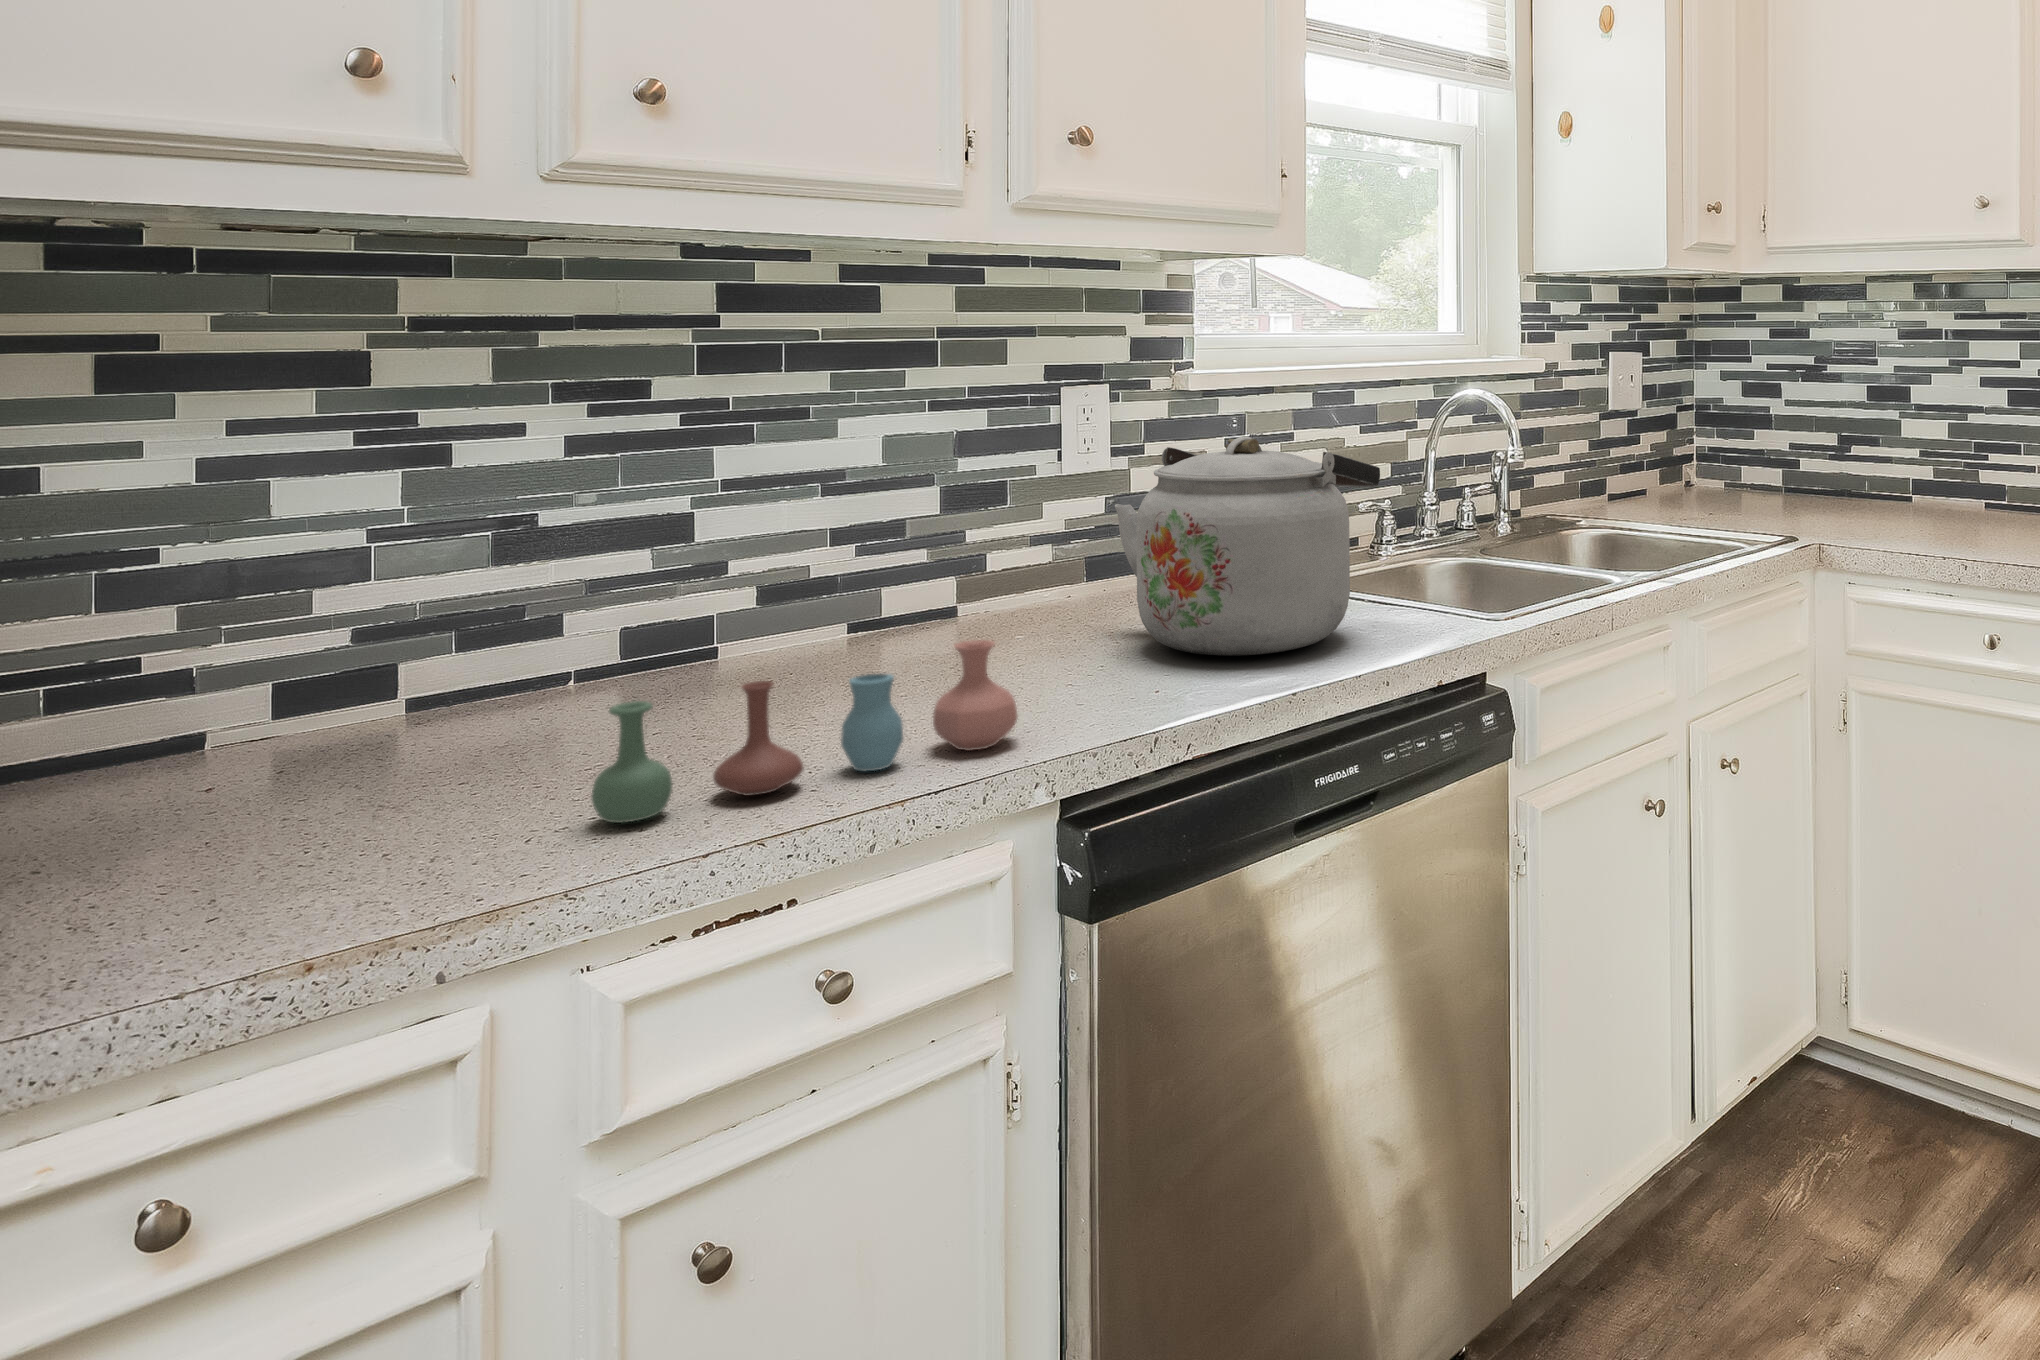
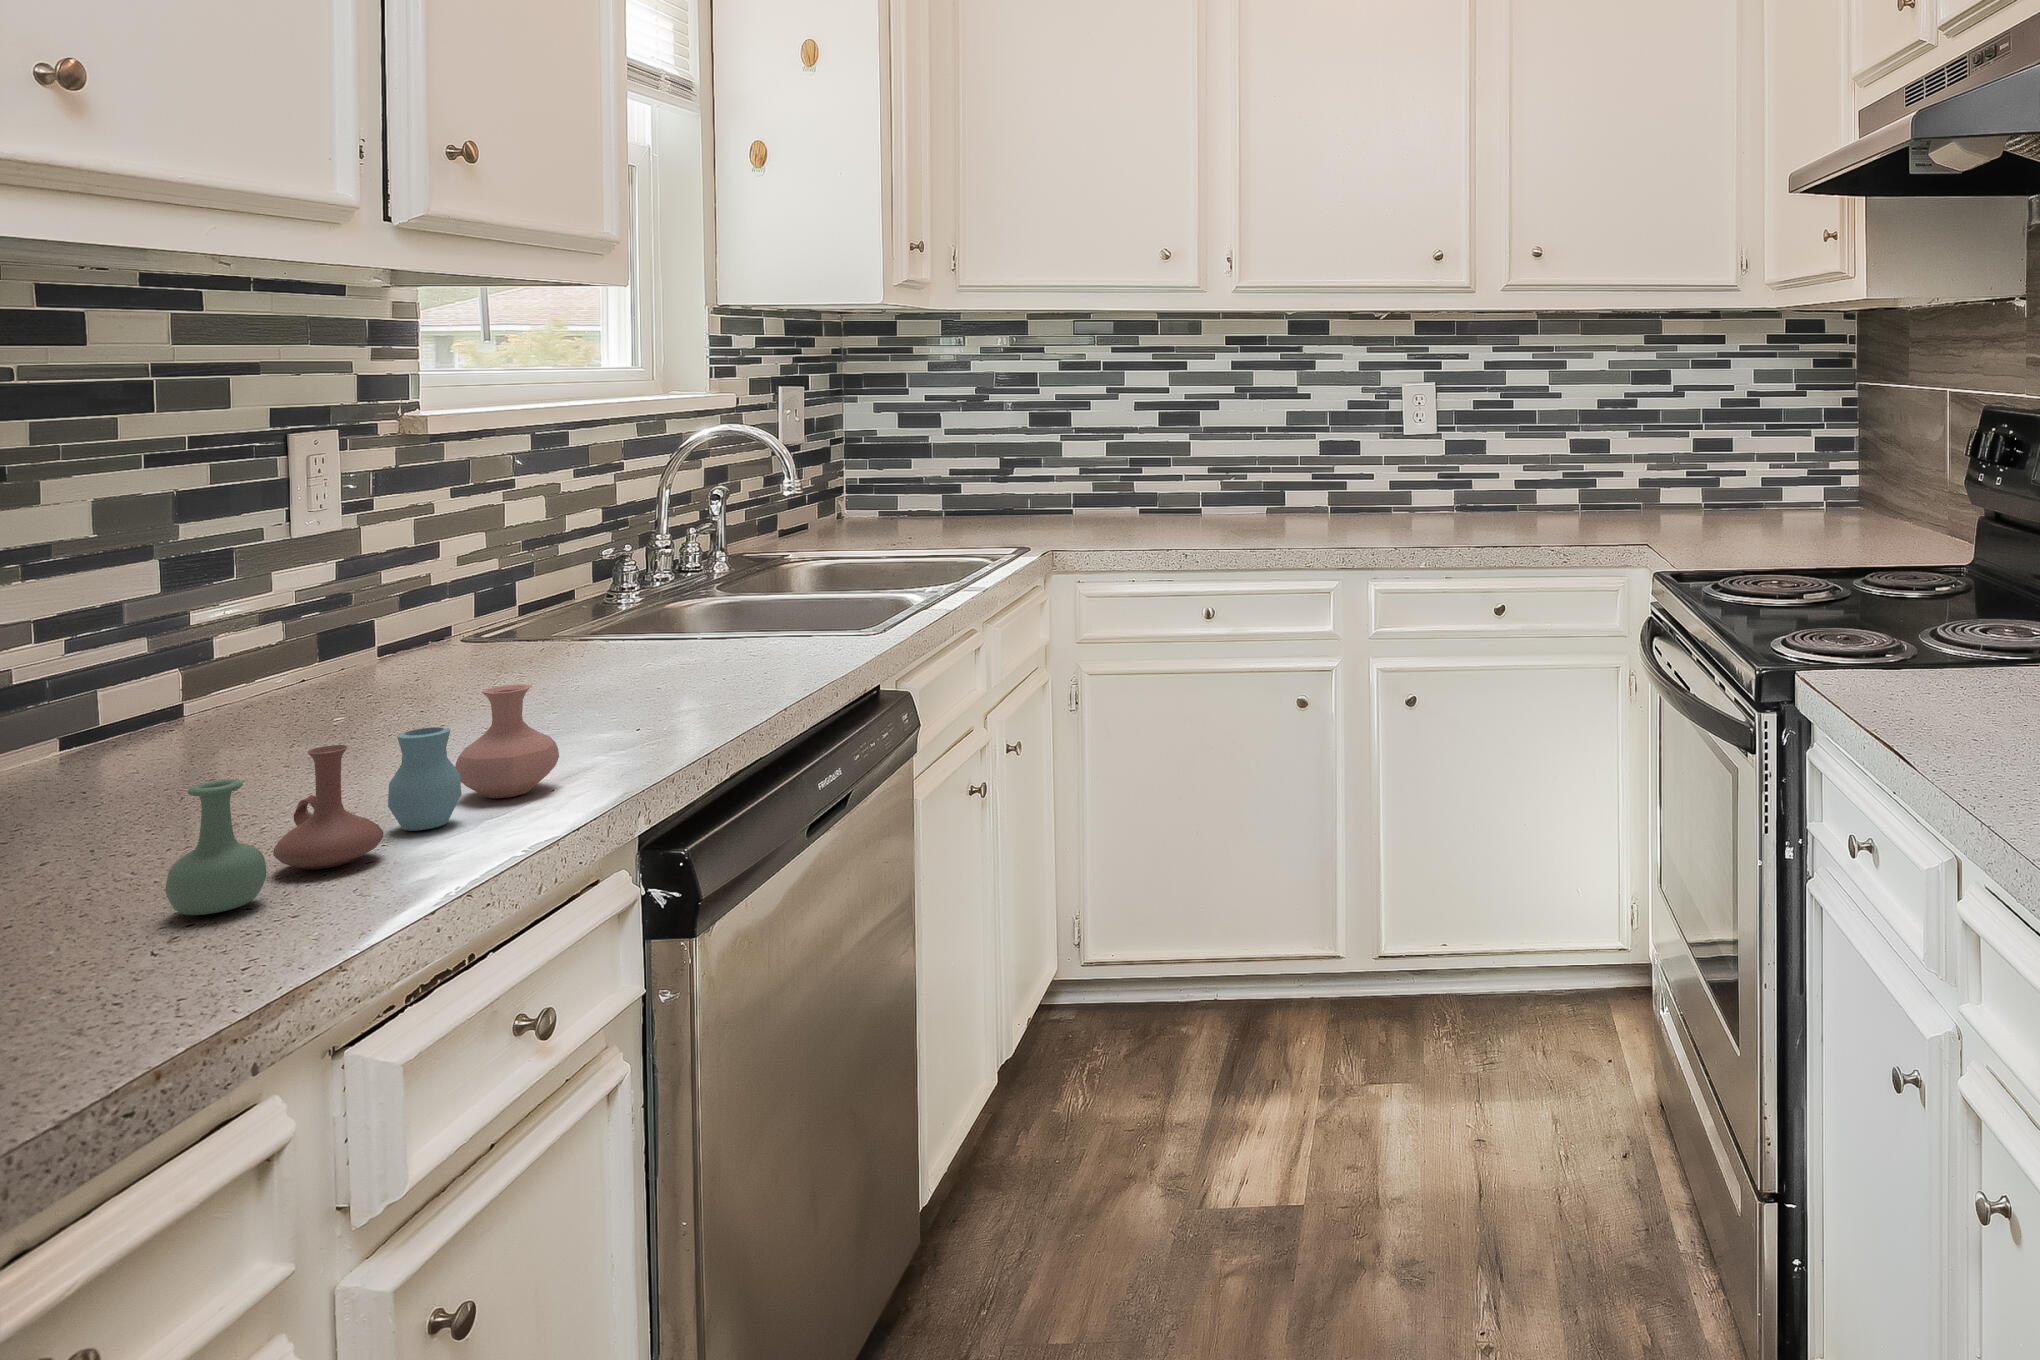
kettle: present [1115,437,1380,656] -> none [447,474,756,697]

